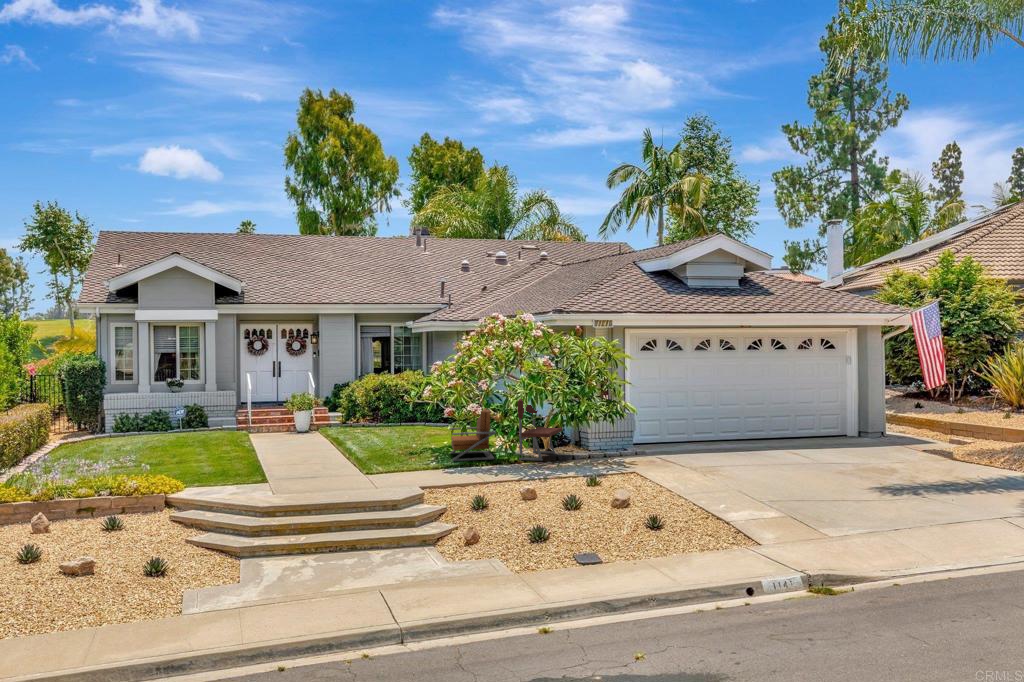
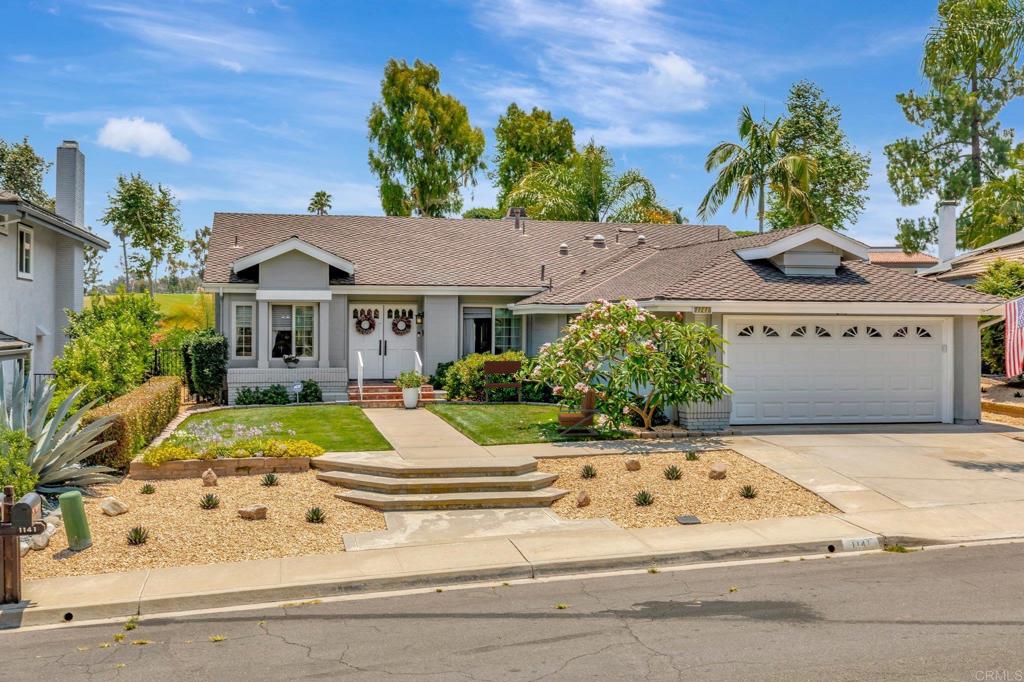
bench: present [518,399,562,461] -> present [484,361,522,403]

